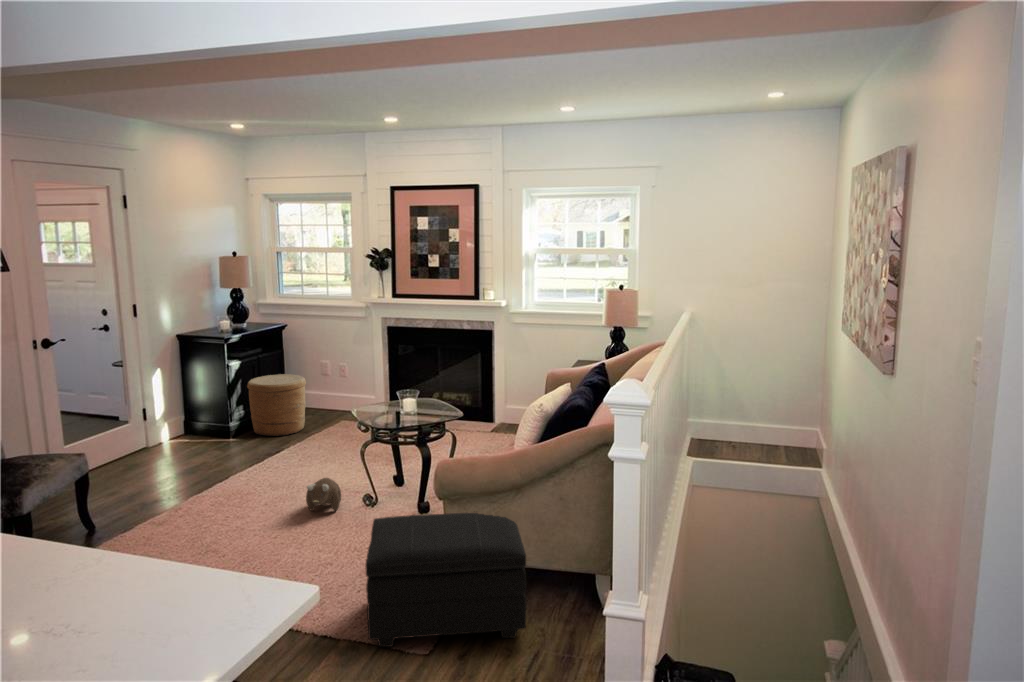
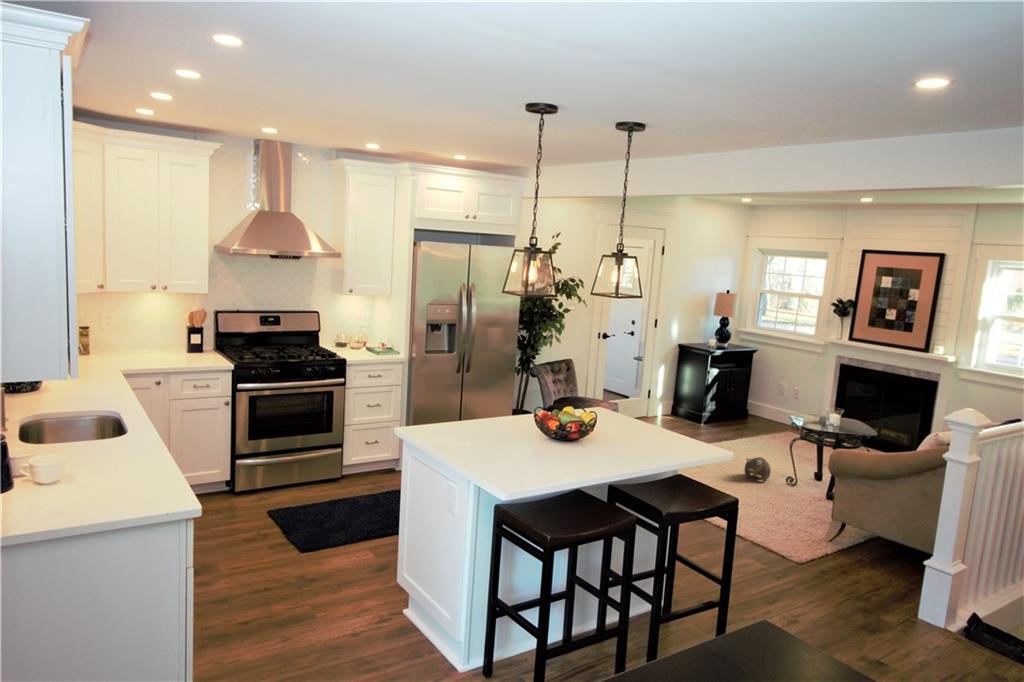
woven basket: present [247,374,306,436] -> none [719,384,764,431]
footstool: present [365,513,526,647] -> none [762,478,888,580]

